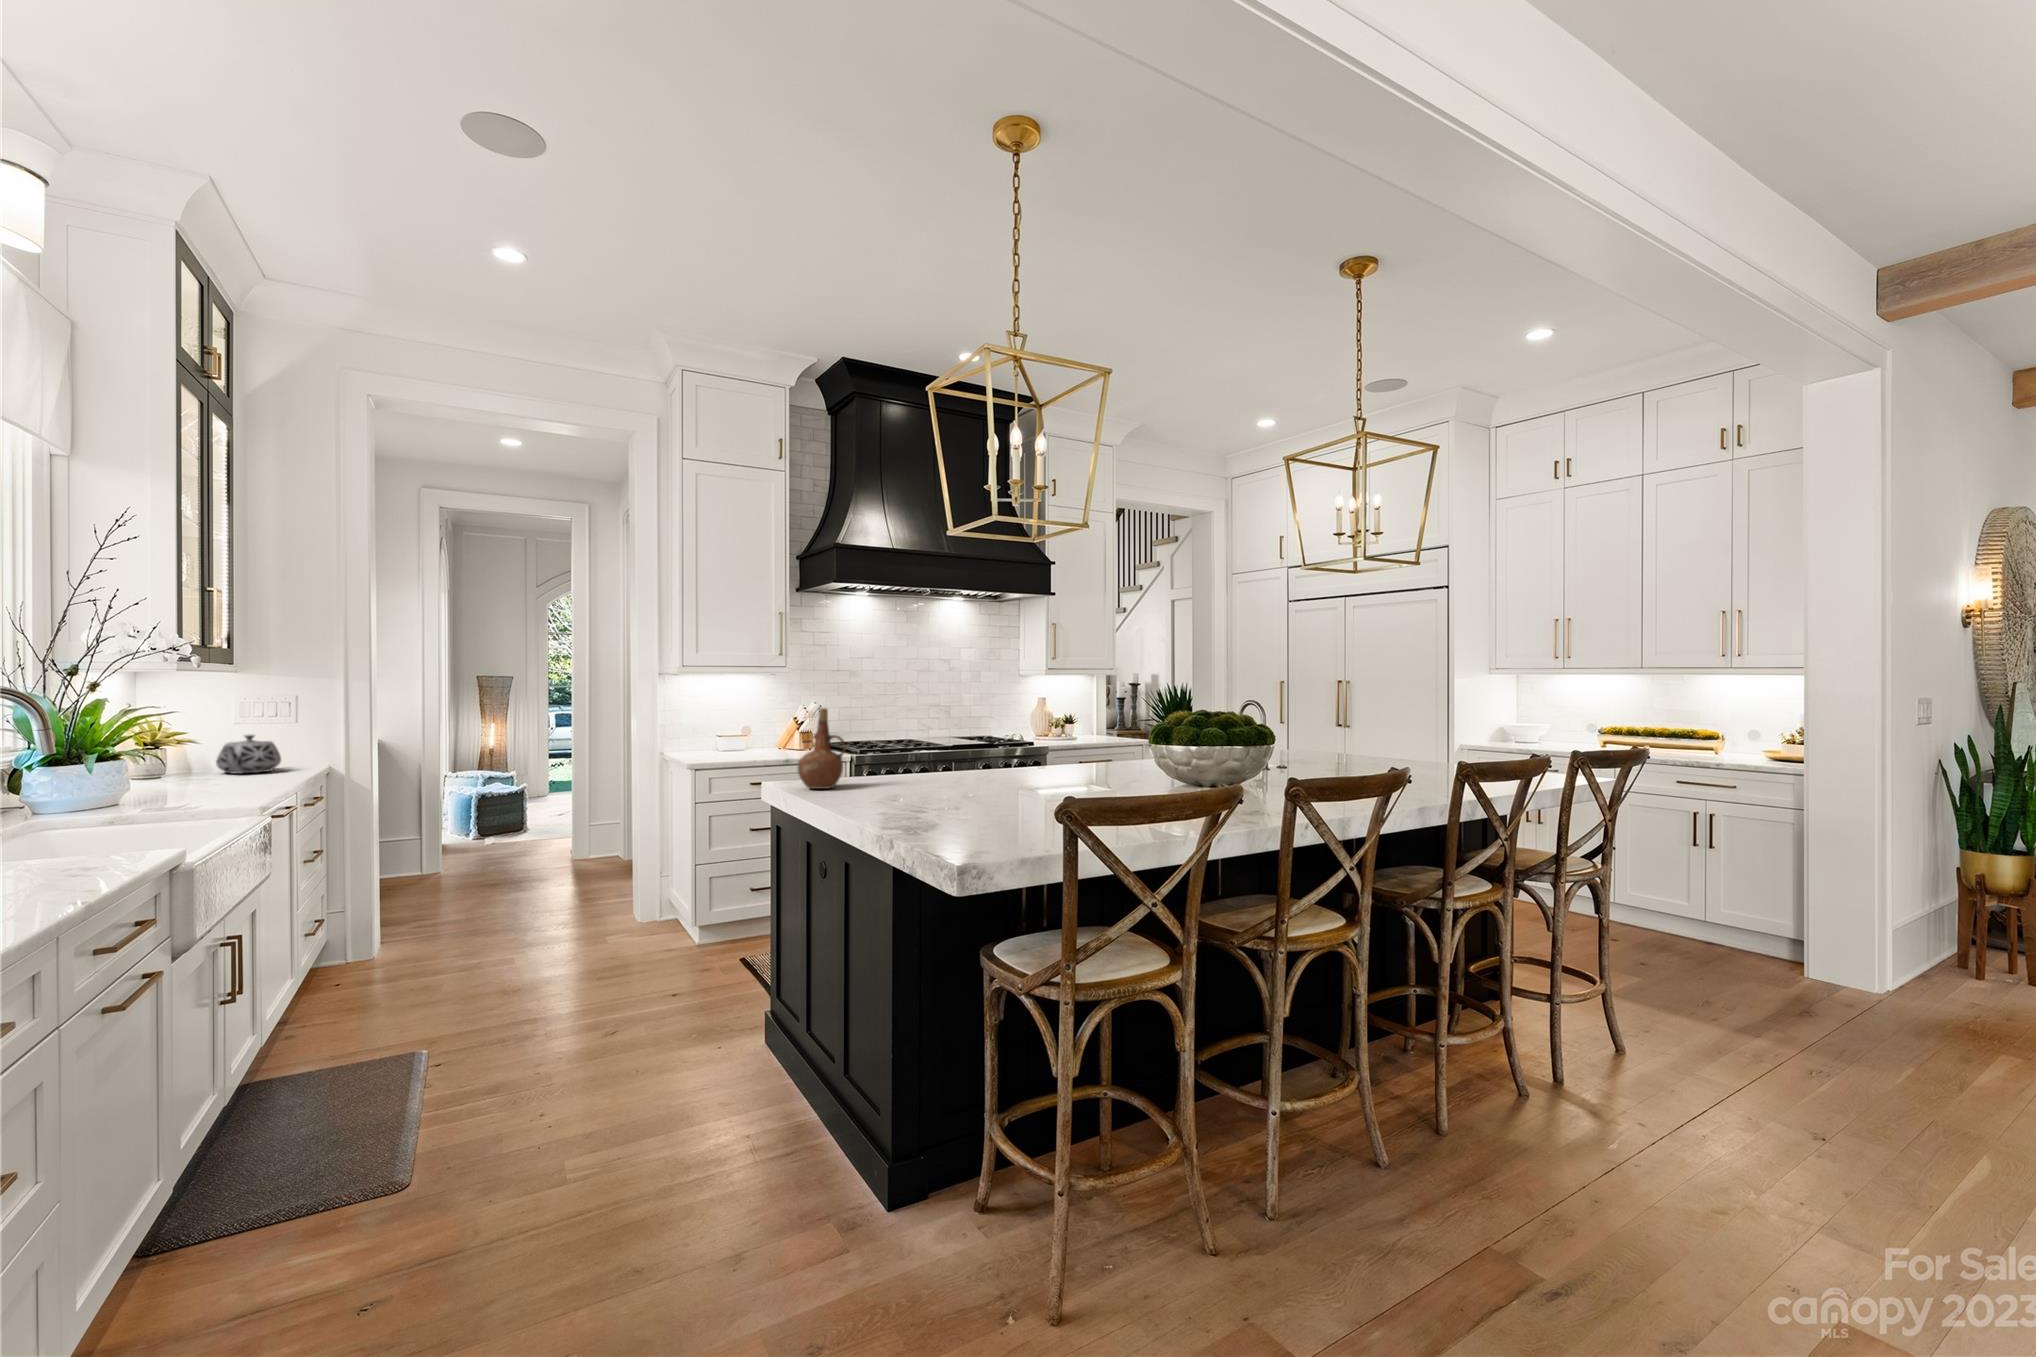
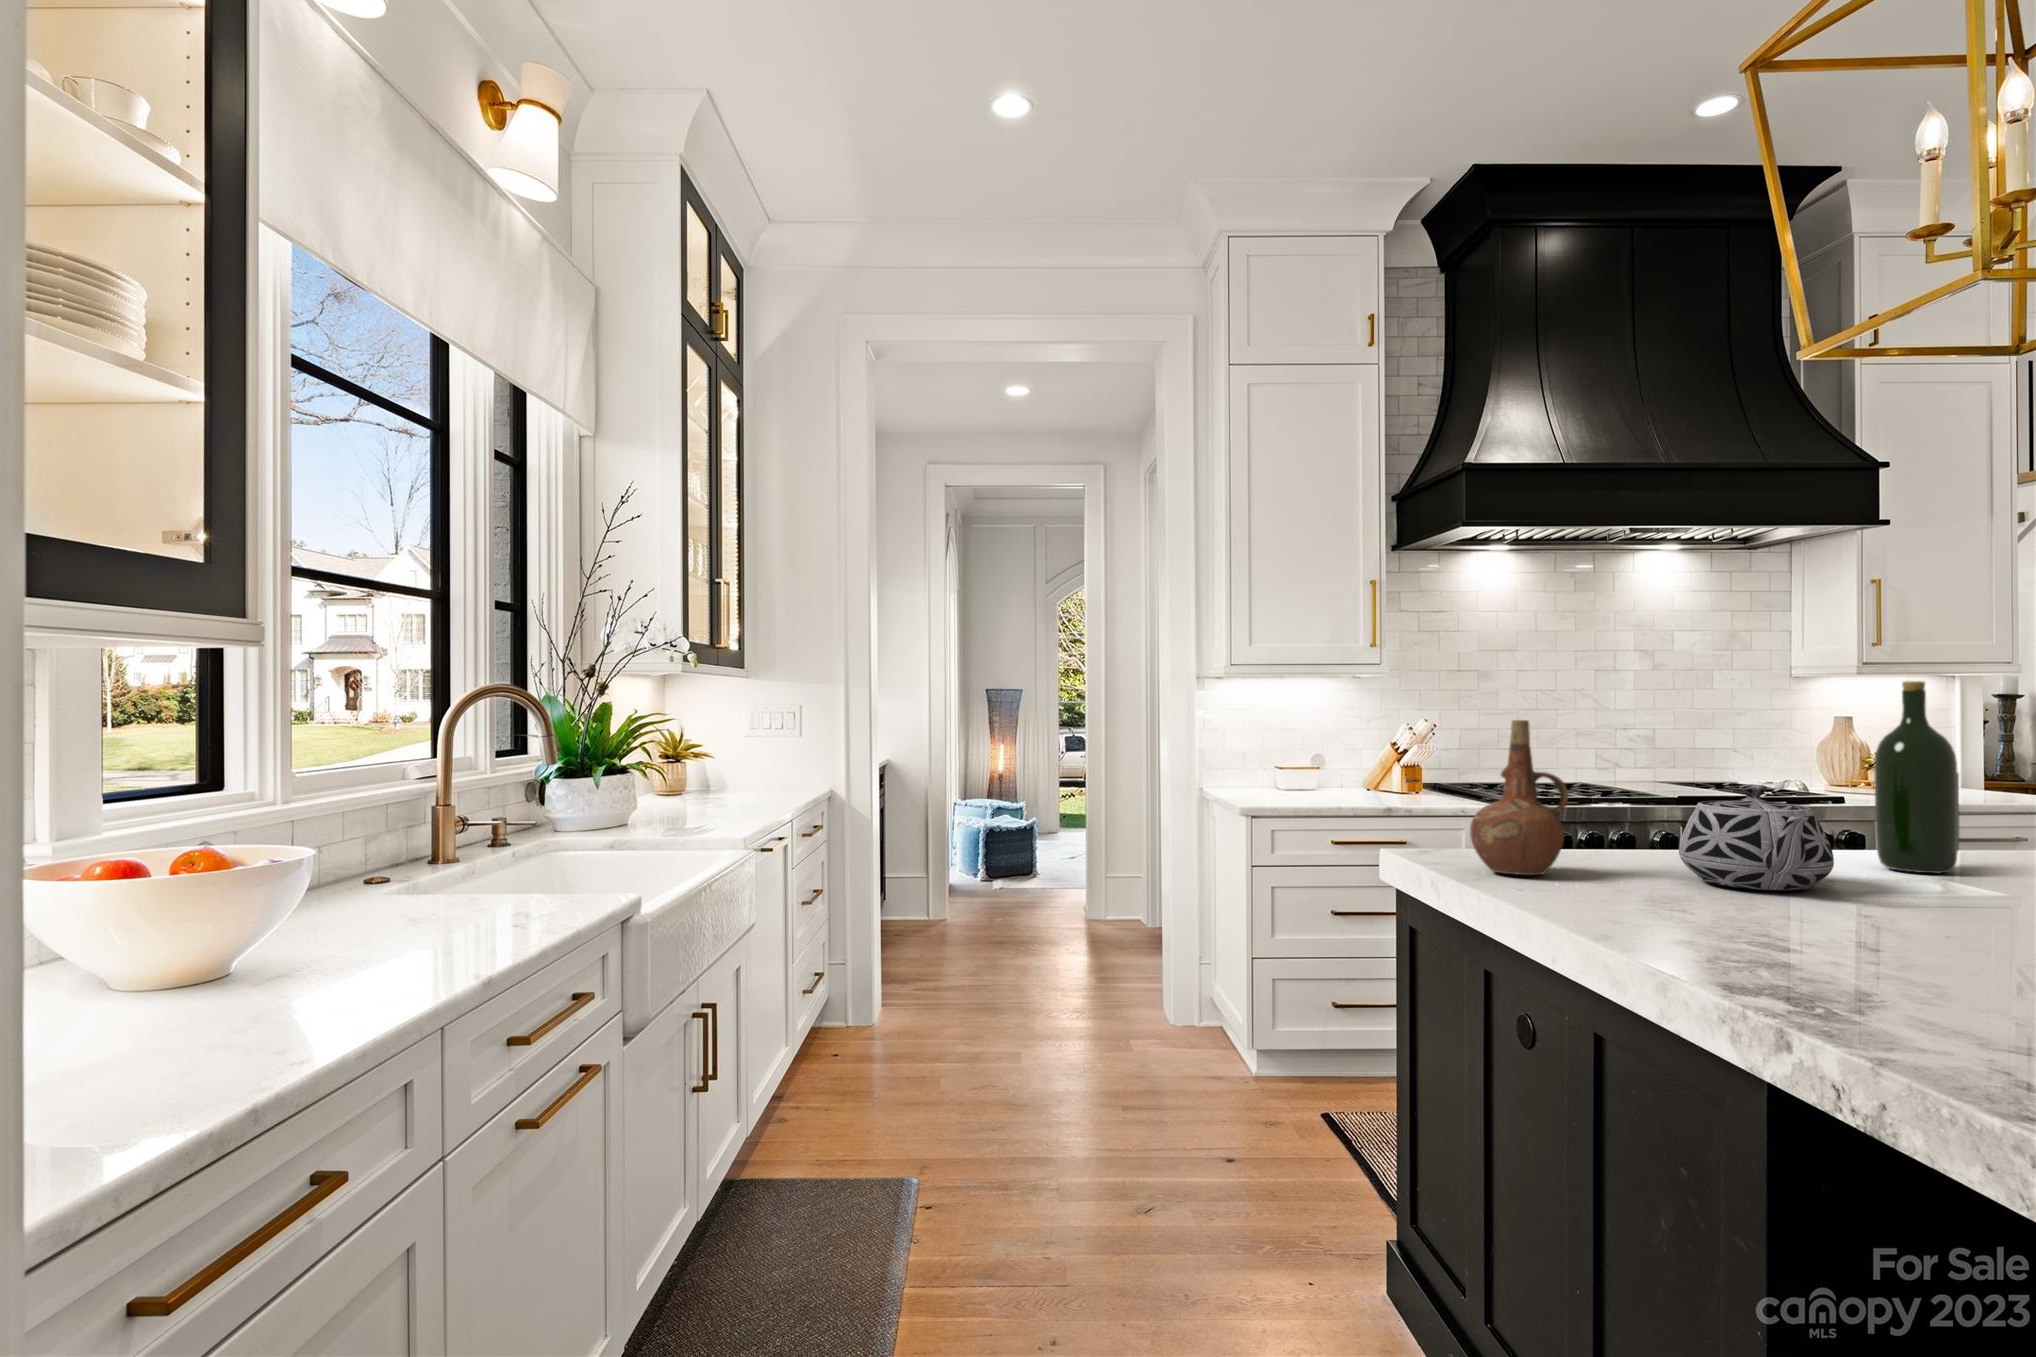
wine bottle: none [983,688,1013,775] -> present [1874,681,1959,873]
teapot: present [216,735,281,774] -> present [1679,784,1834,890]

